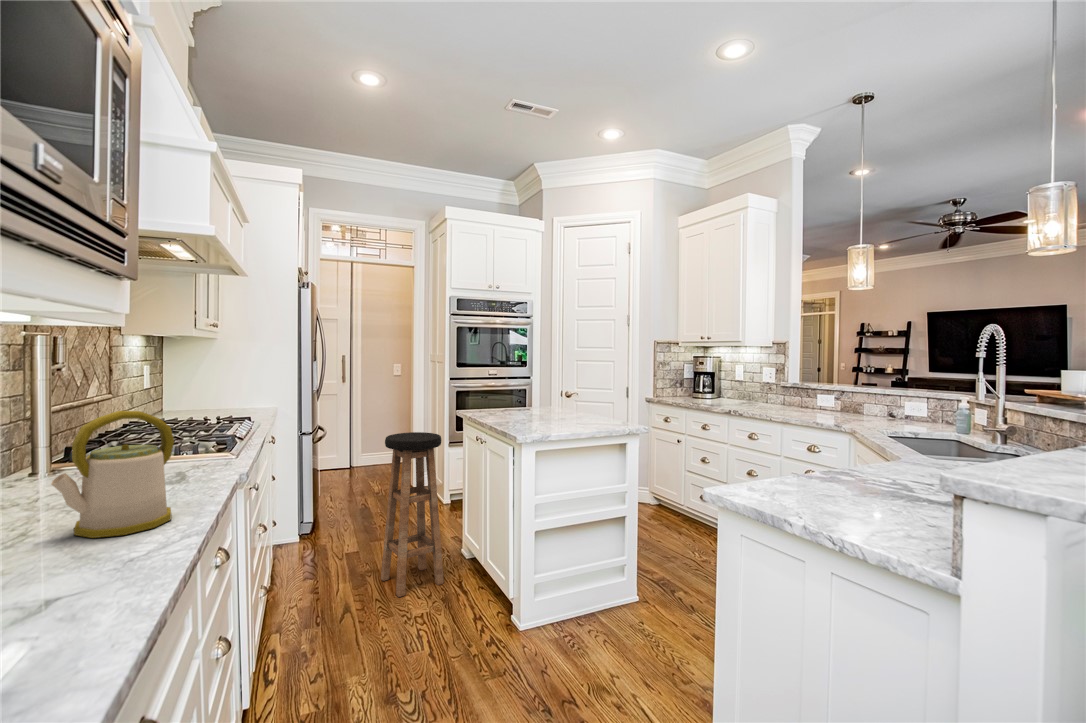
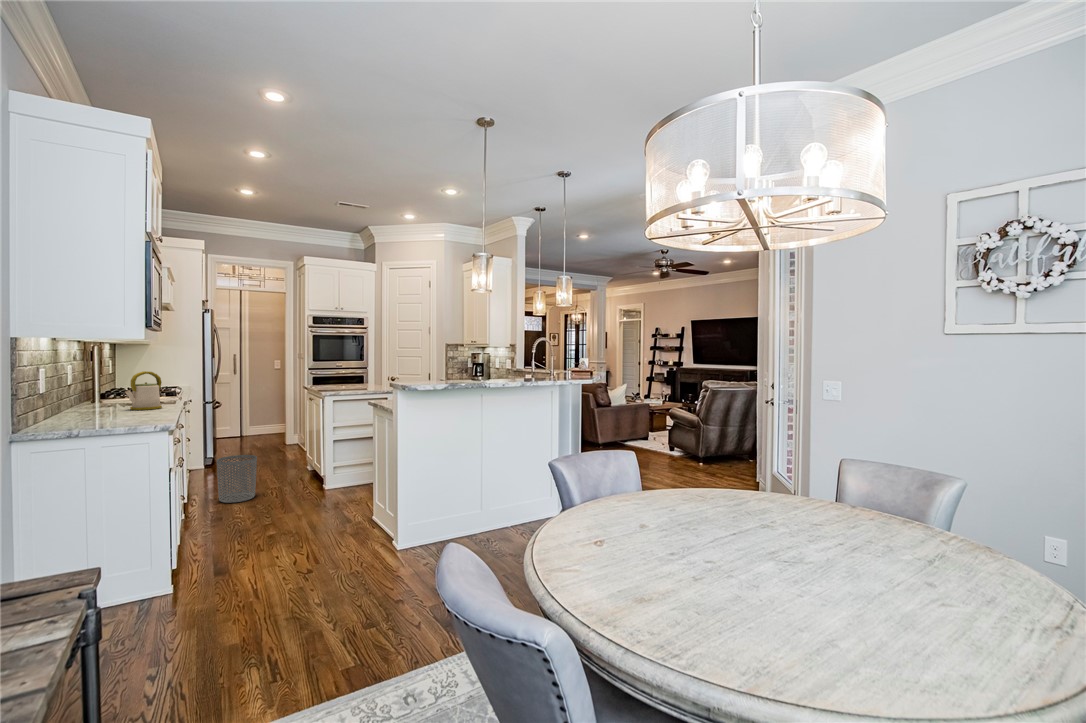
bar stool: present [381,432,444,597] -> none [254,397,291,484]
waste bin: none [320,557,396,673] -> present [217,455,257,503]

